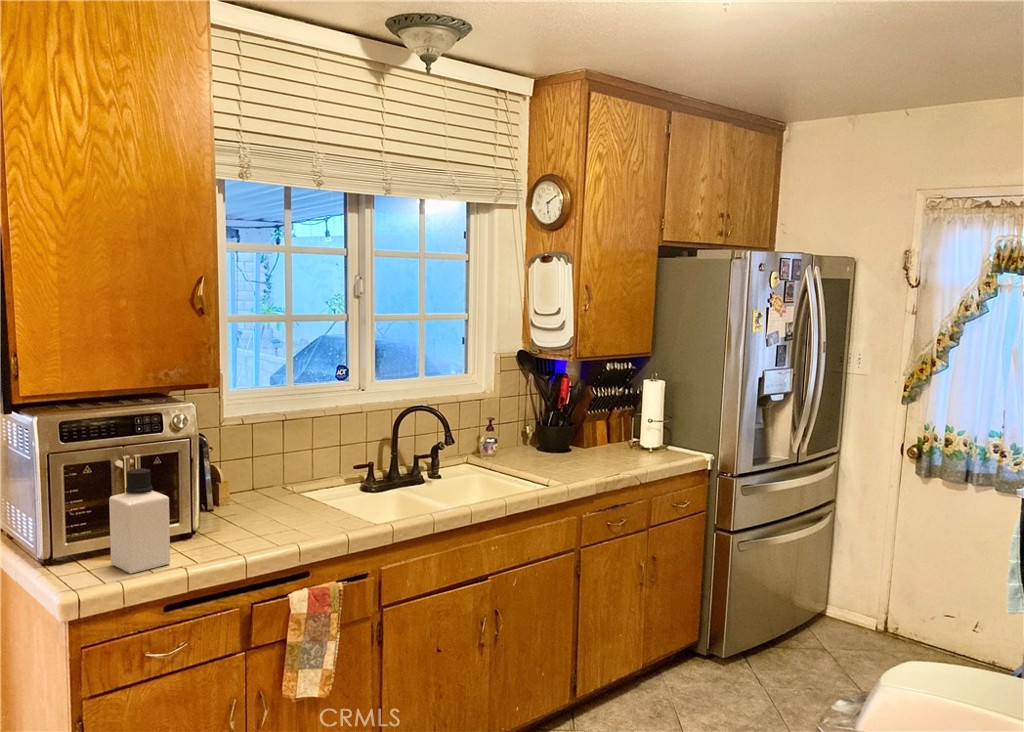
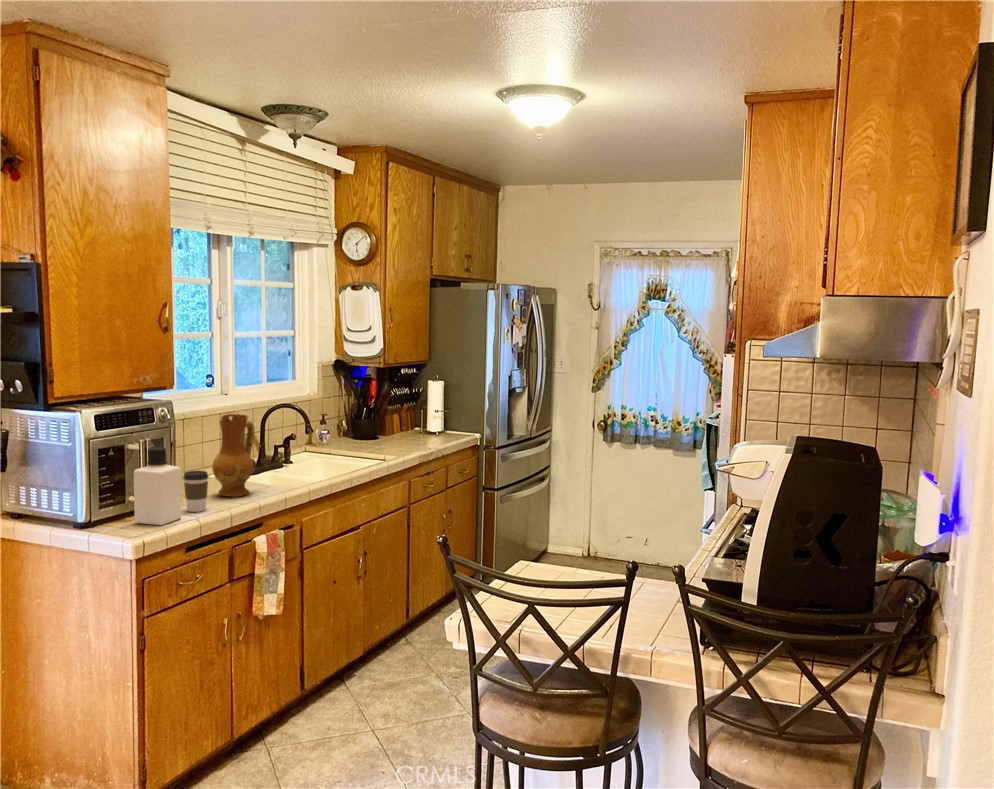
ceramic jug: none [261,423,322,533] -> present [212,414,255,497]
coffee cup: none [191,498,225,554] -> present [183,471,209,512]

